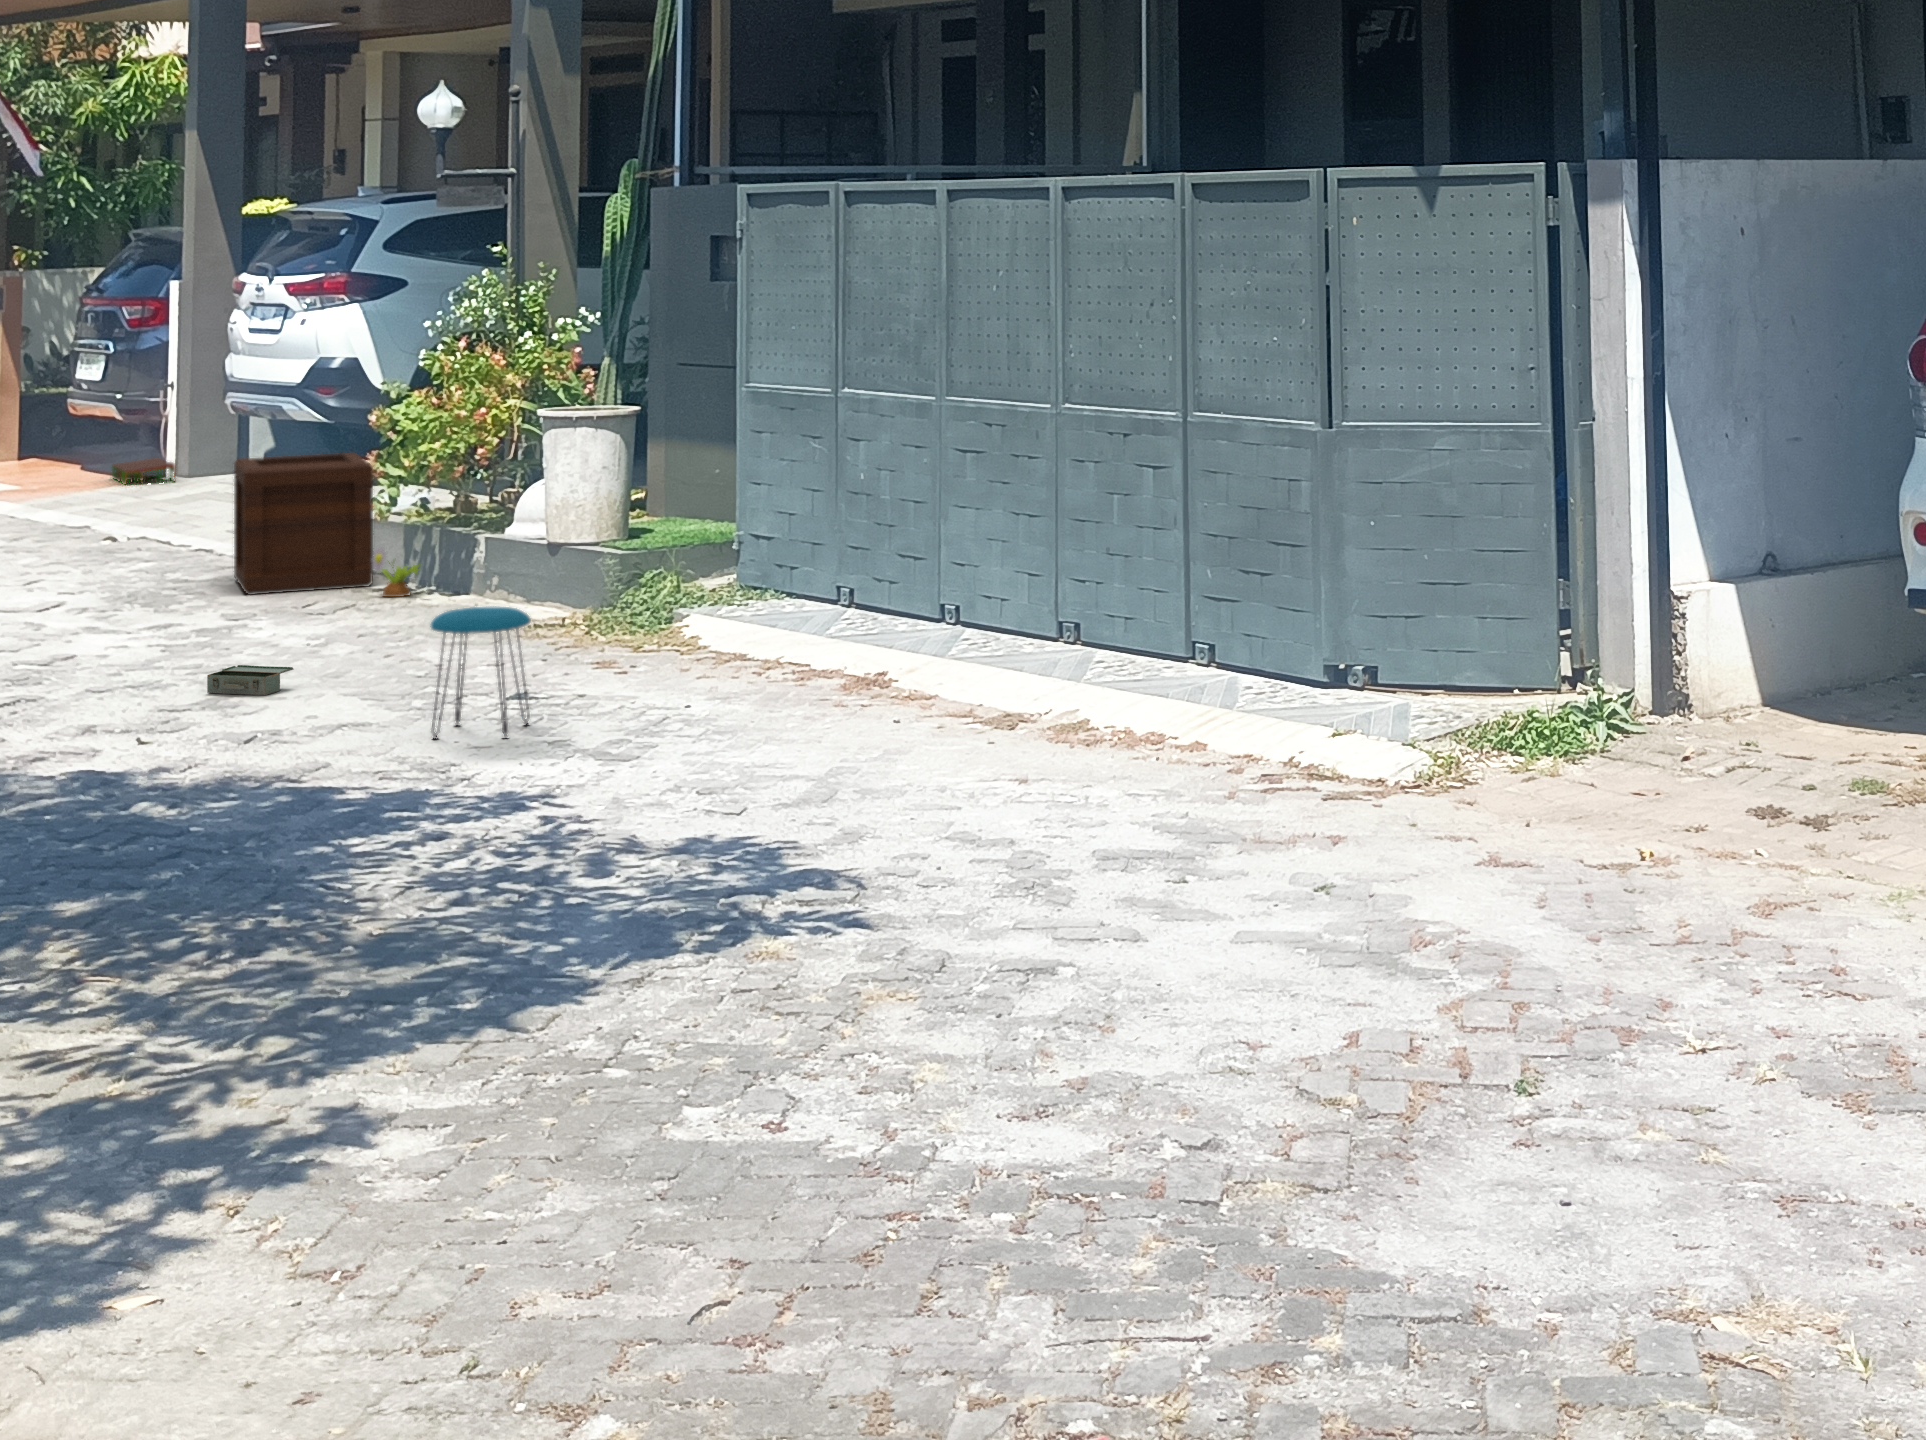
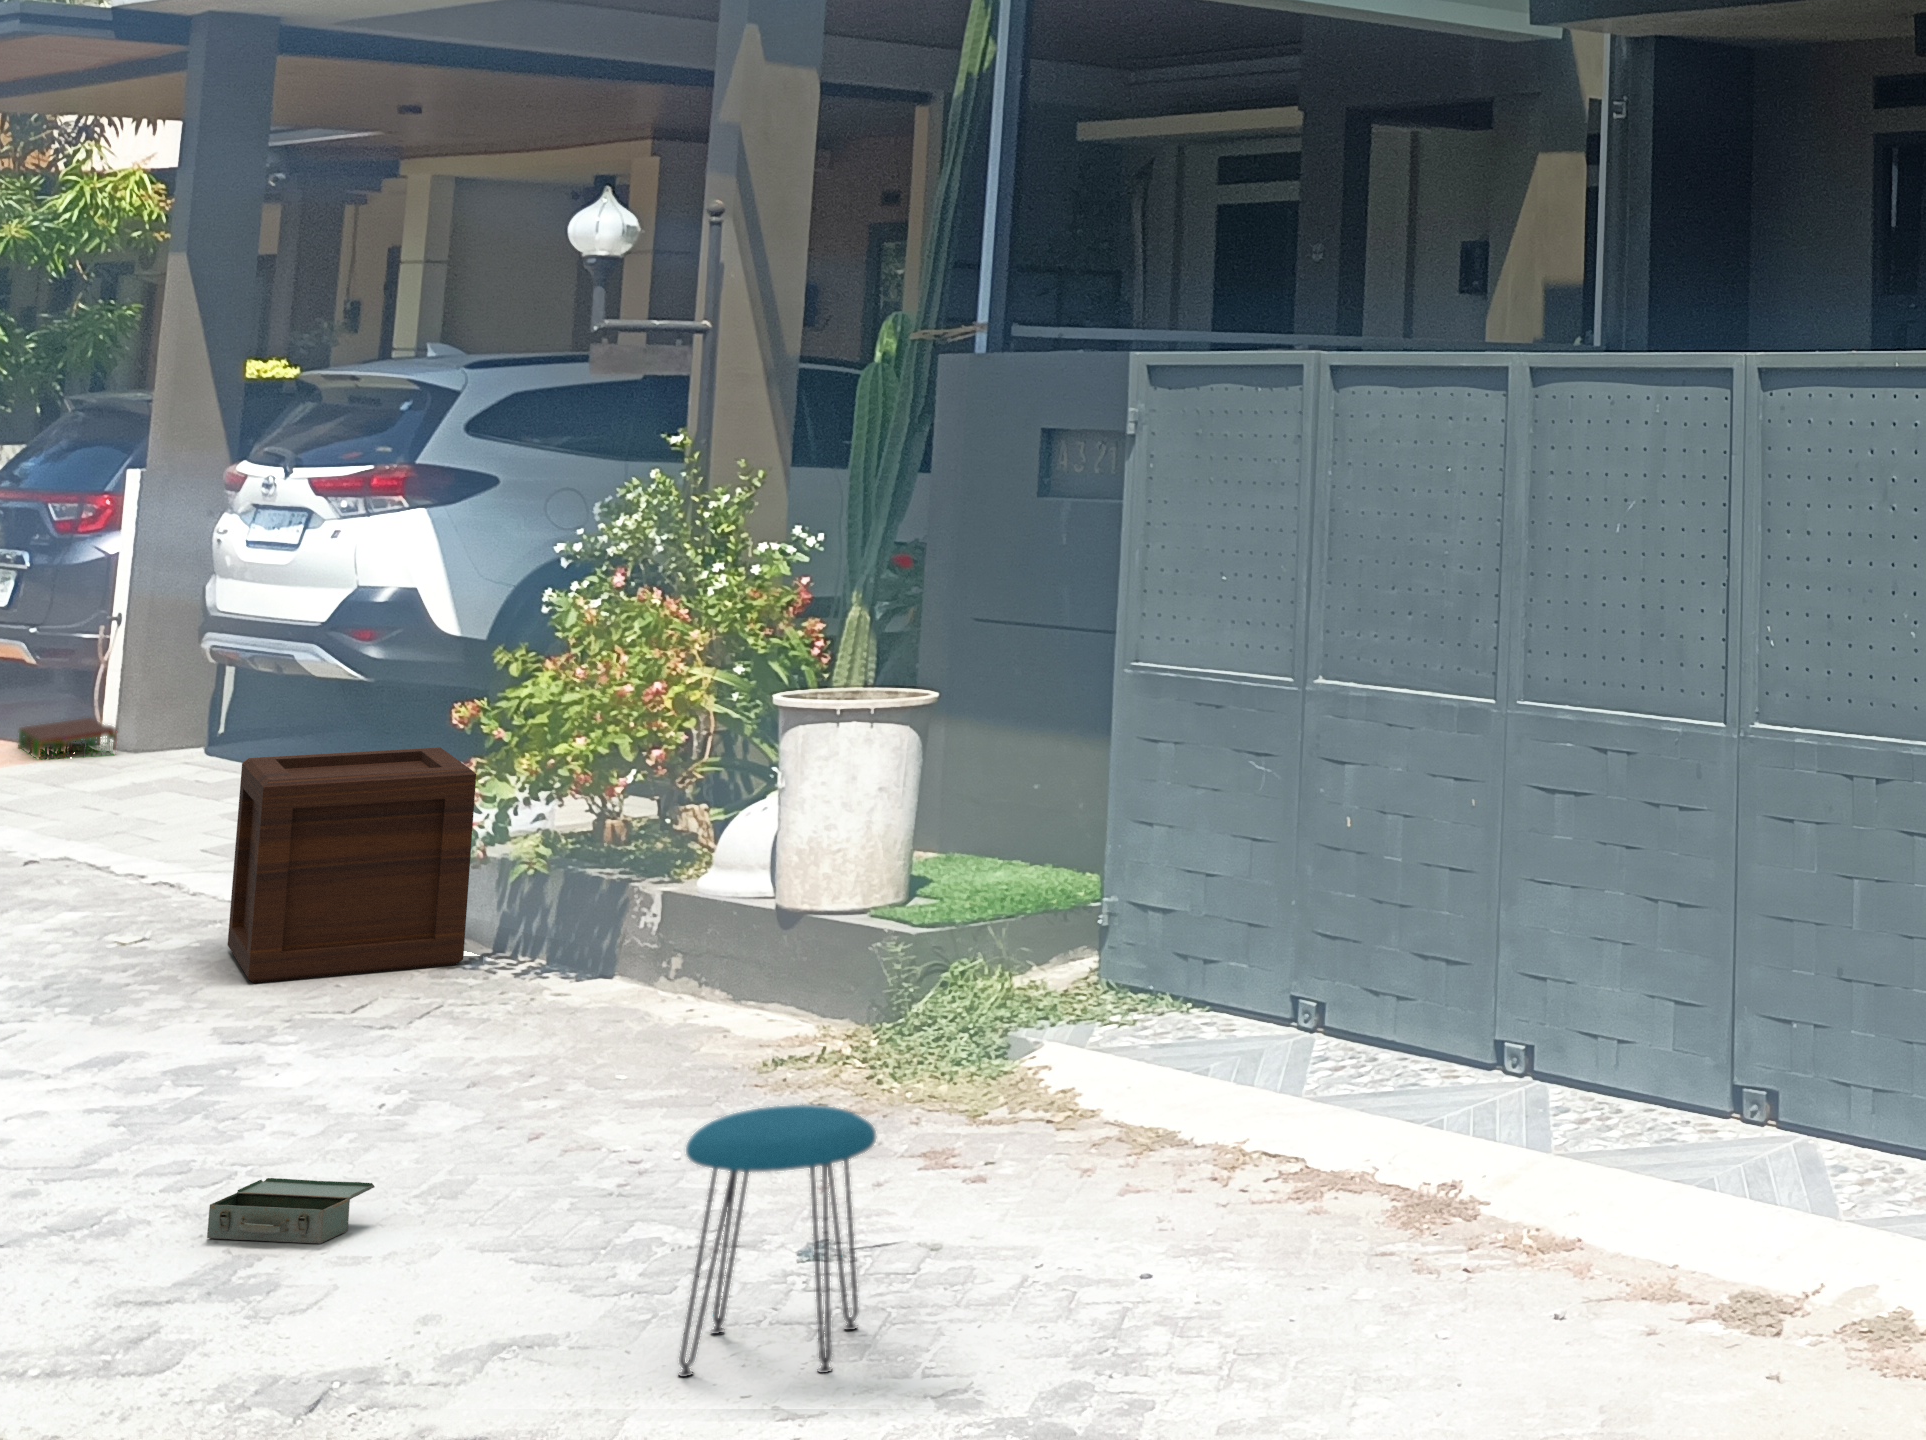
decorative plant: present [372,547,419,597] -> none [470,904,553,990]

